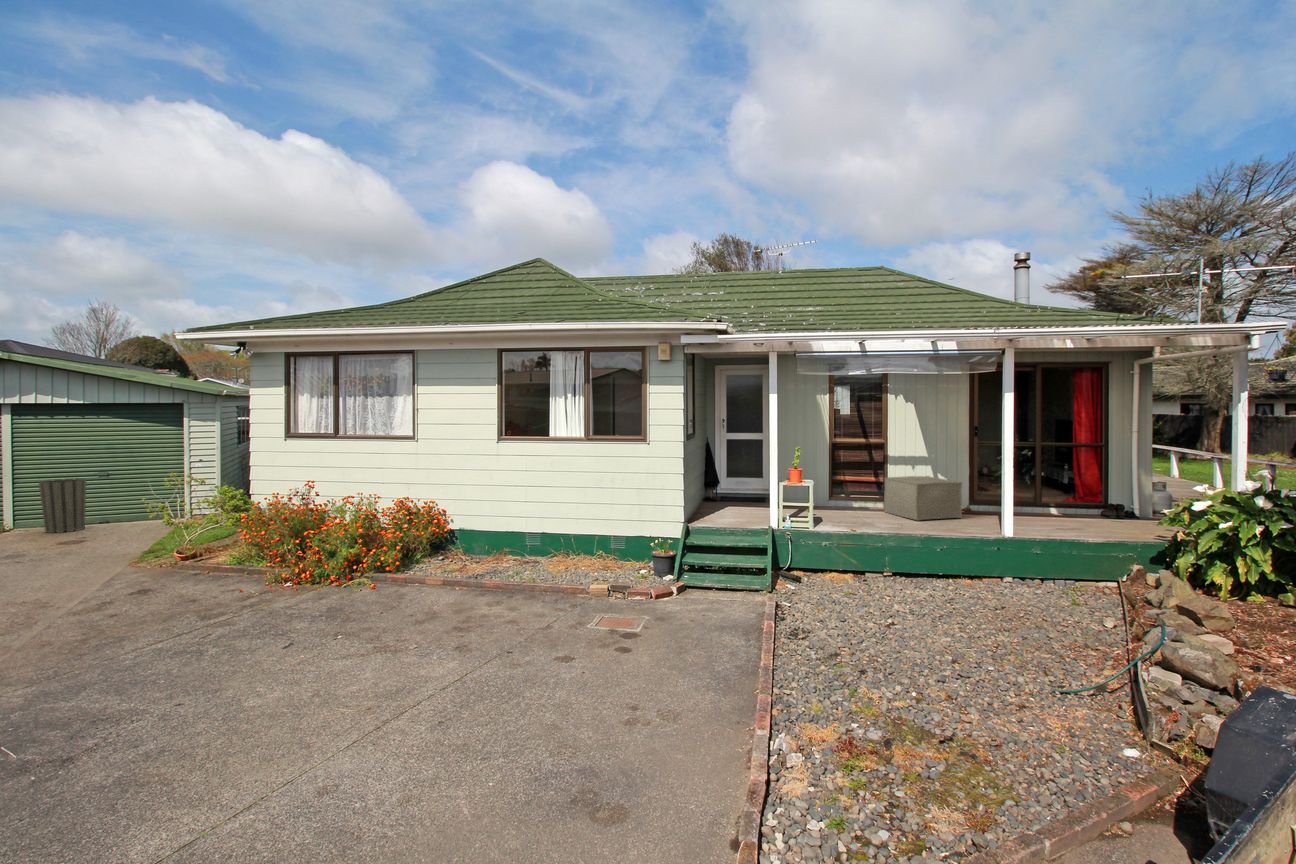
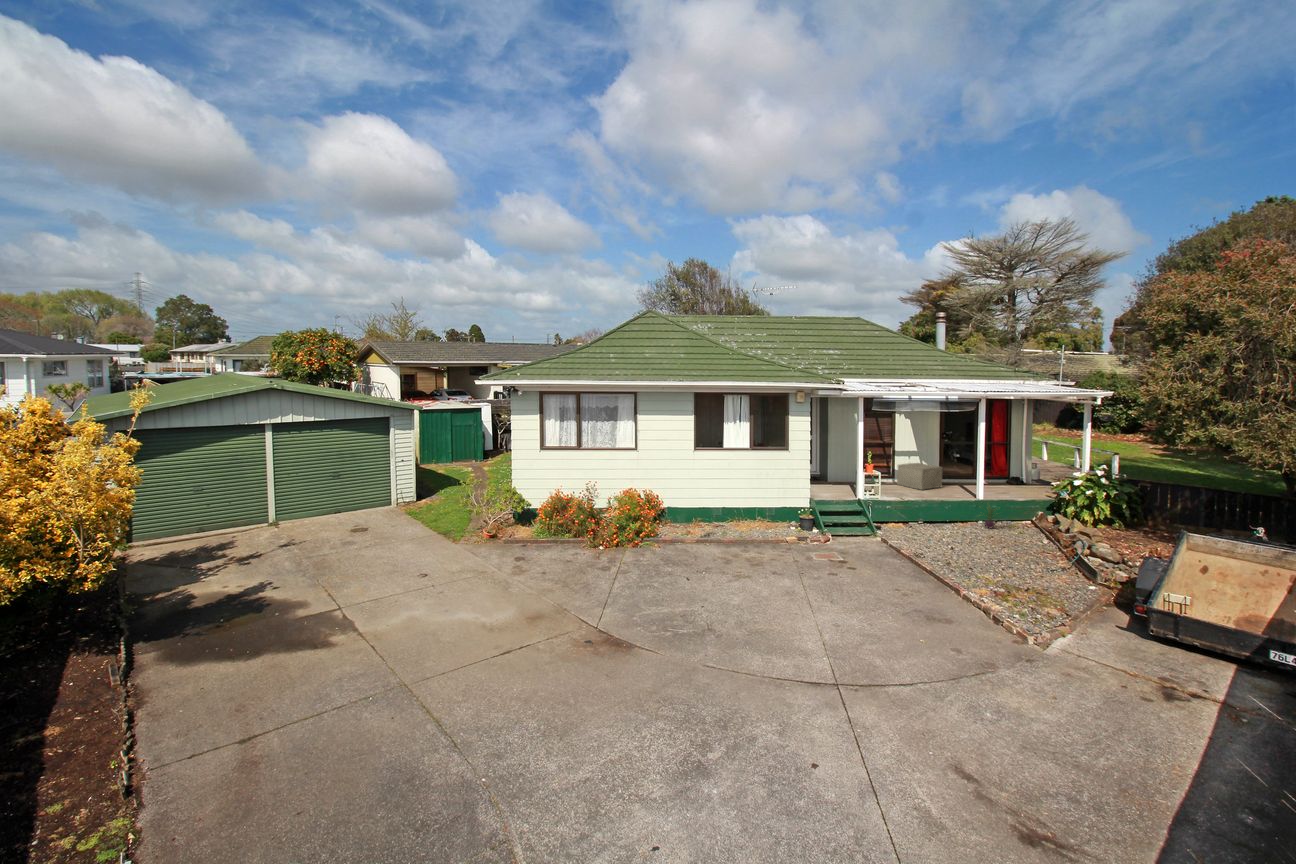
trash can: present [39,478,86,533] -> none [302,477,333,519]
decorative plant: none [991,542,1047,594] -> present [984,506,995,529]

